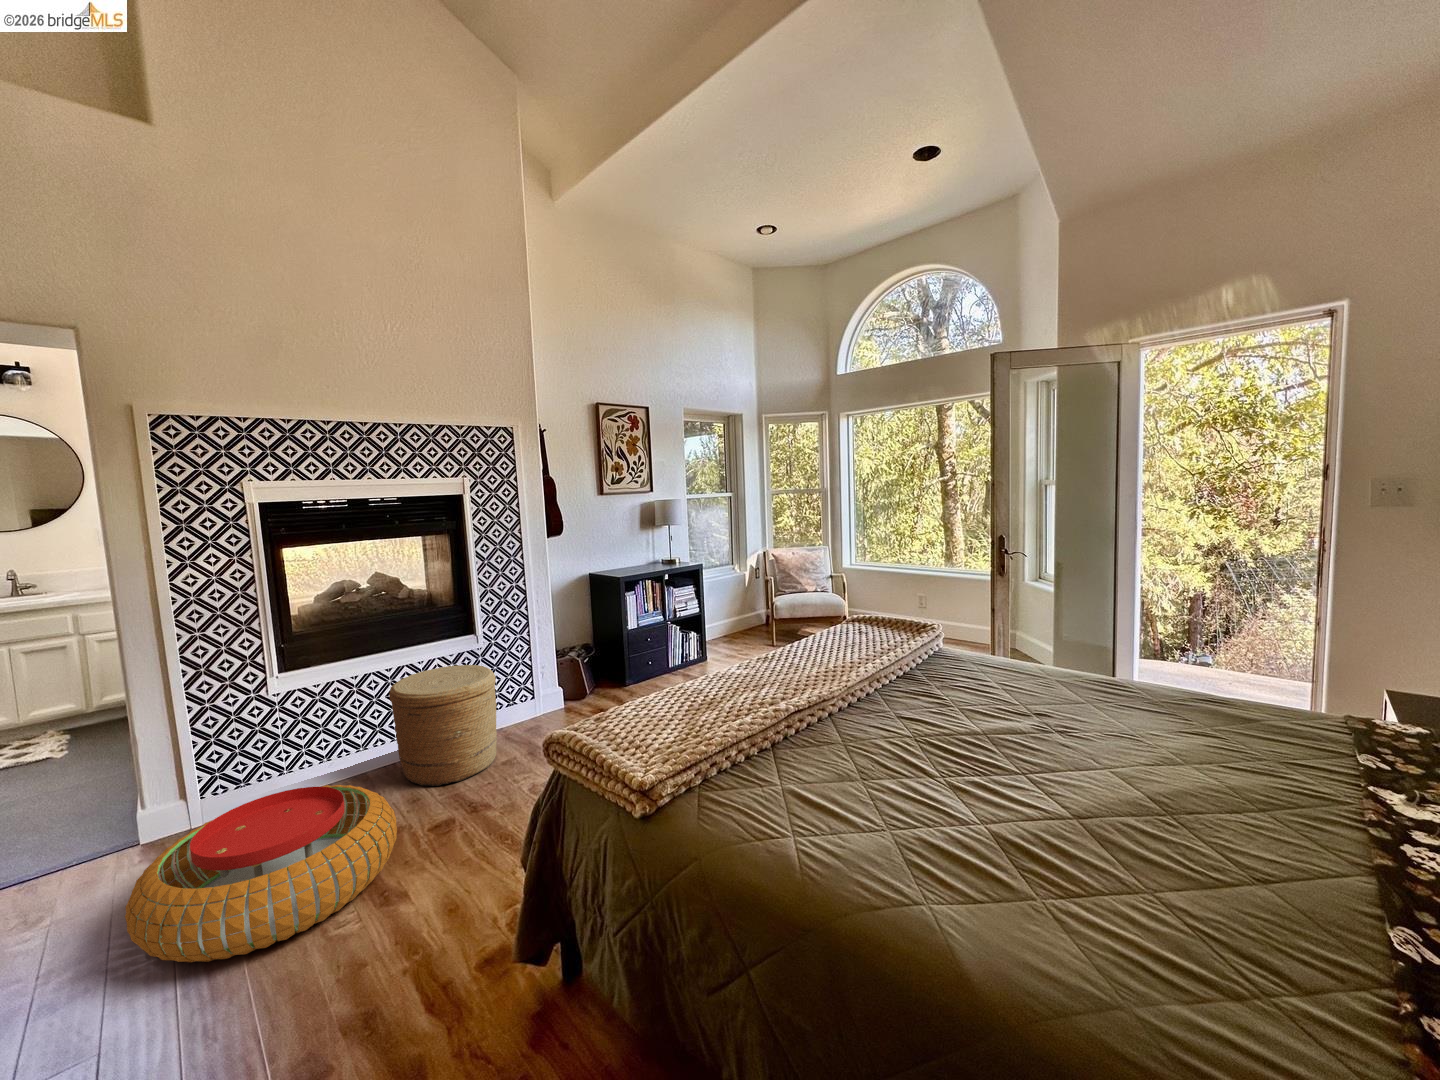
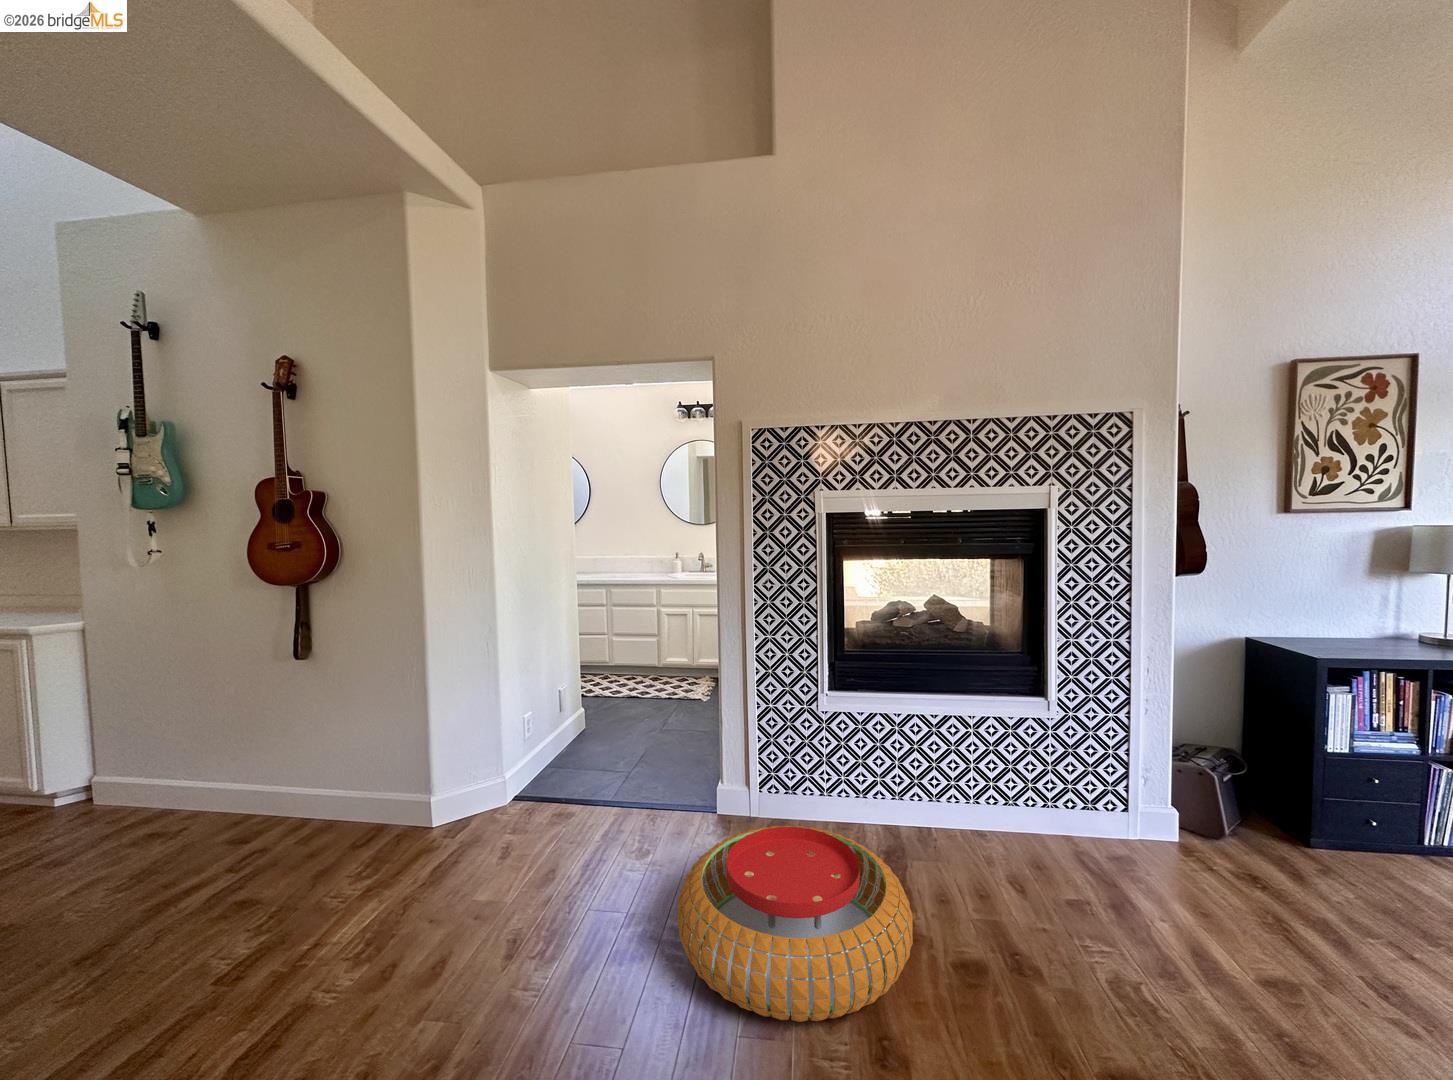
woven basket: present [389,665,497,786] -> none [930,731,1068,901]

